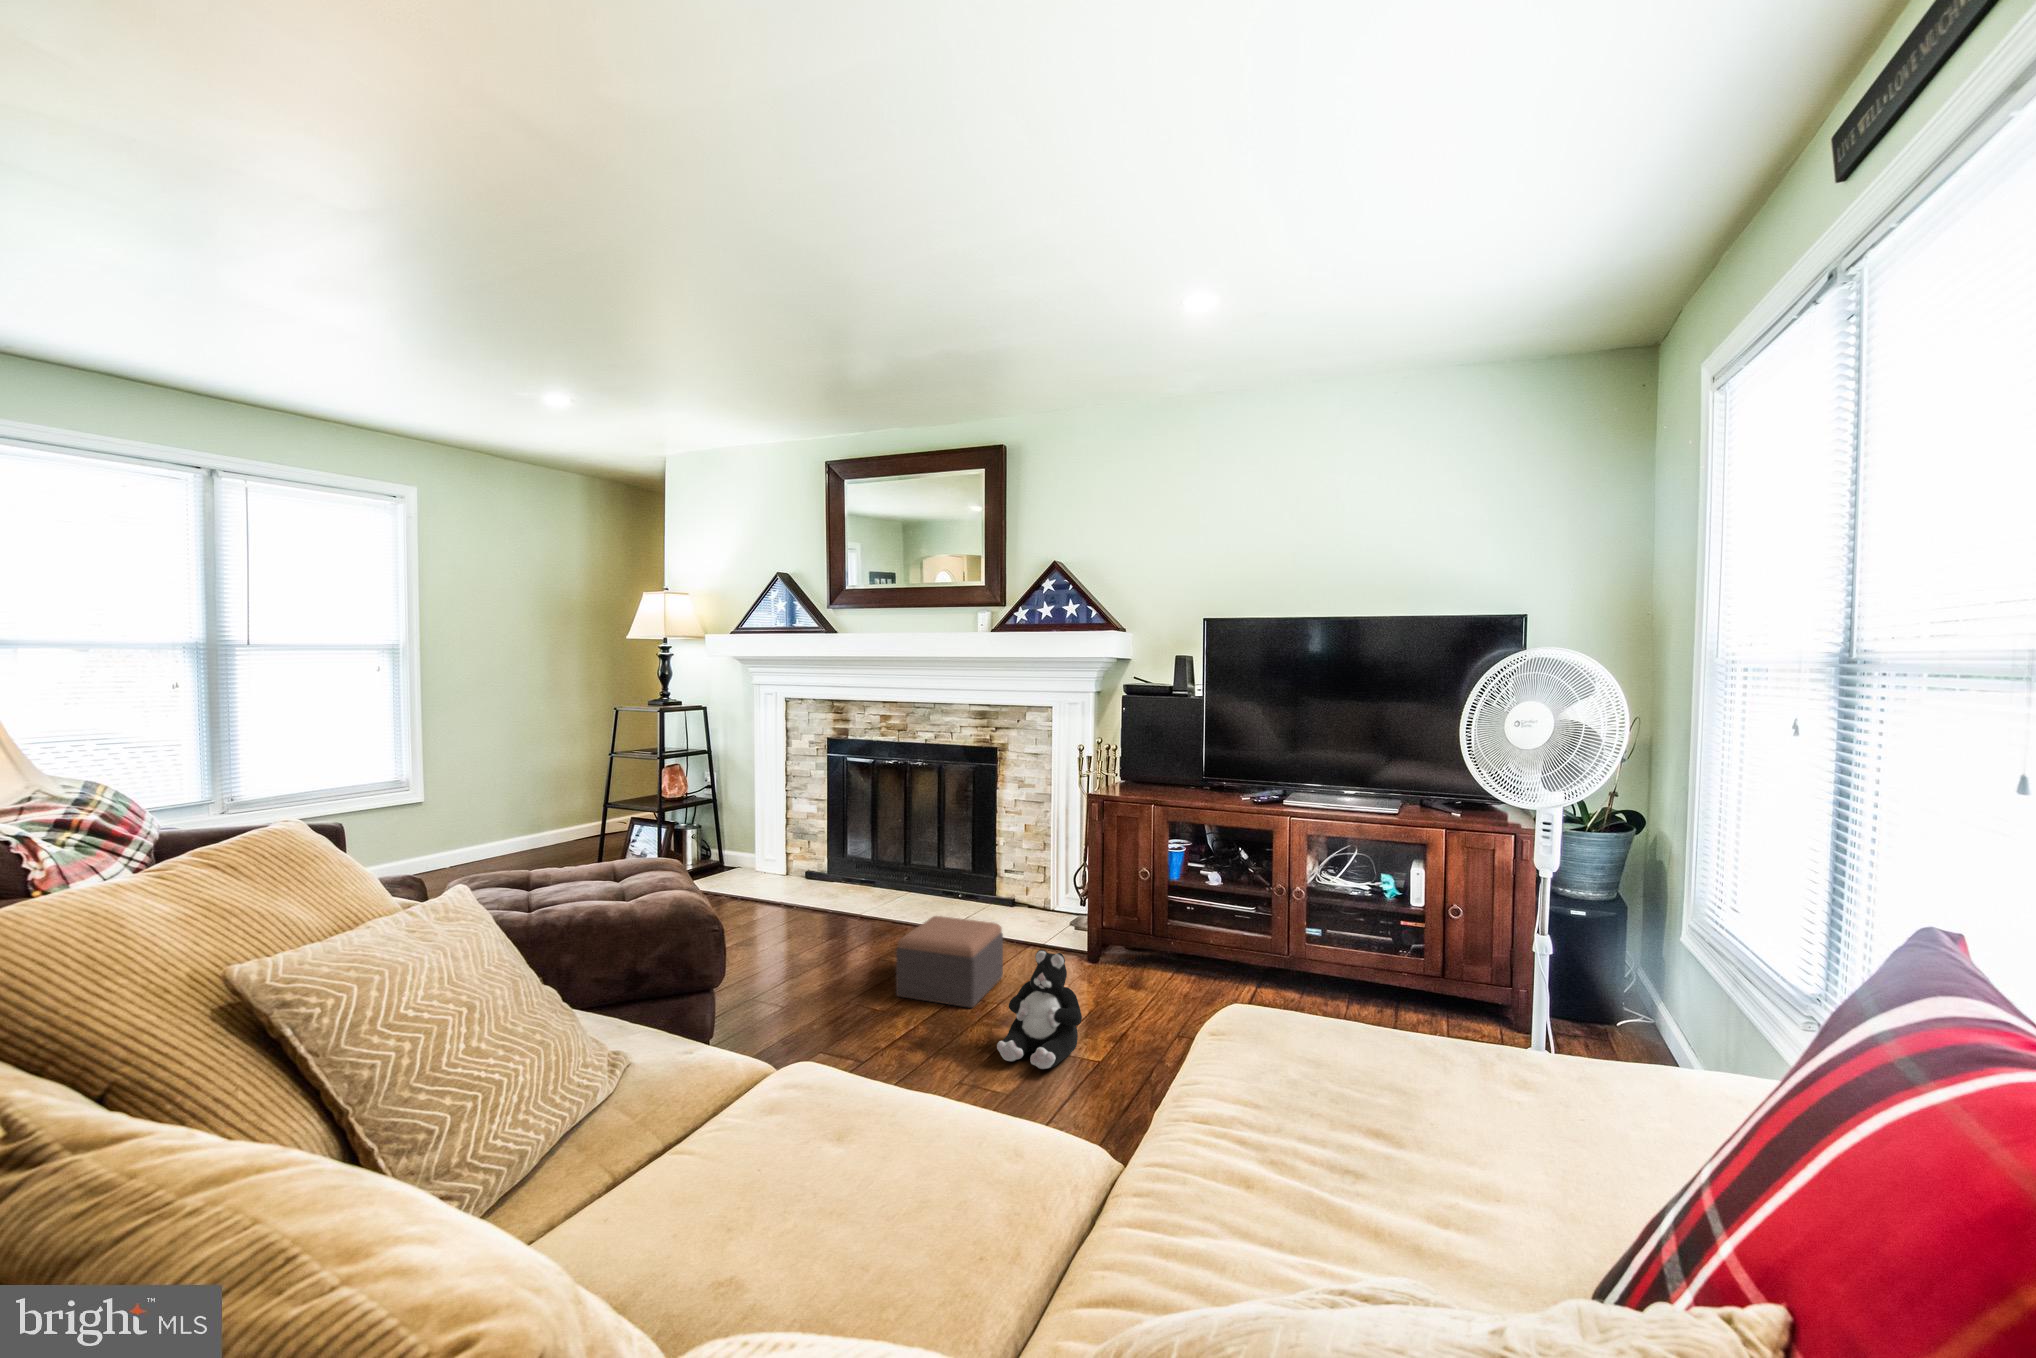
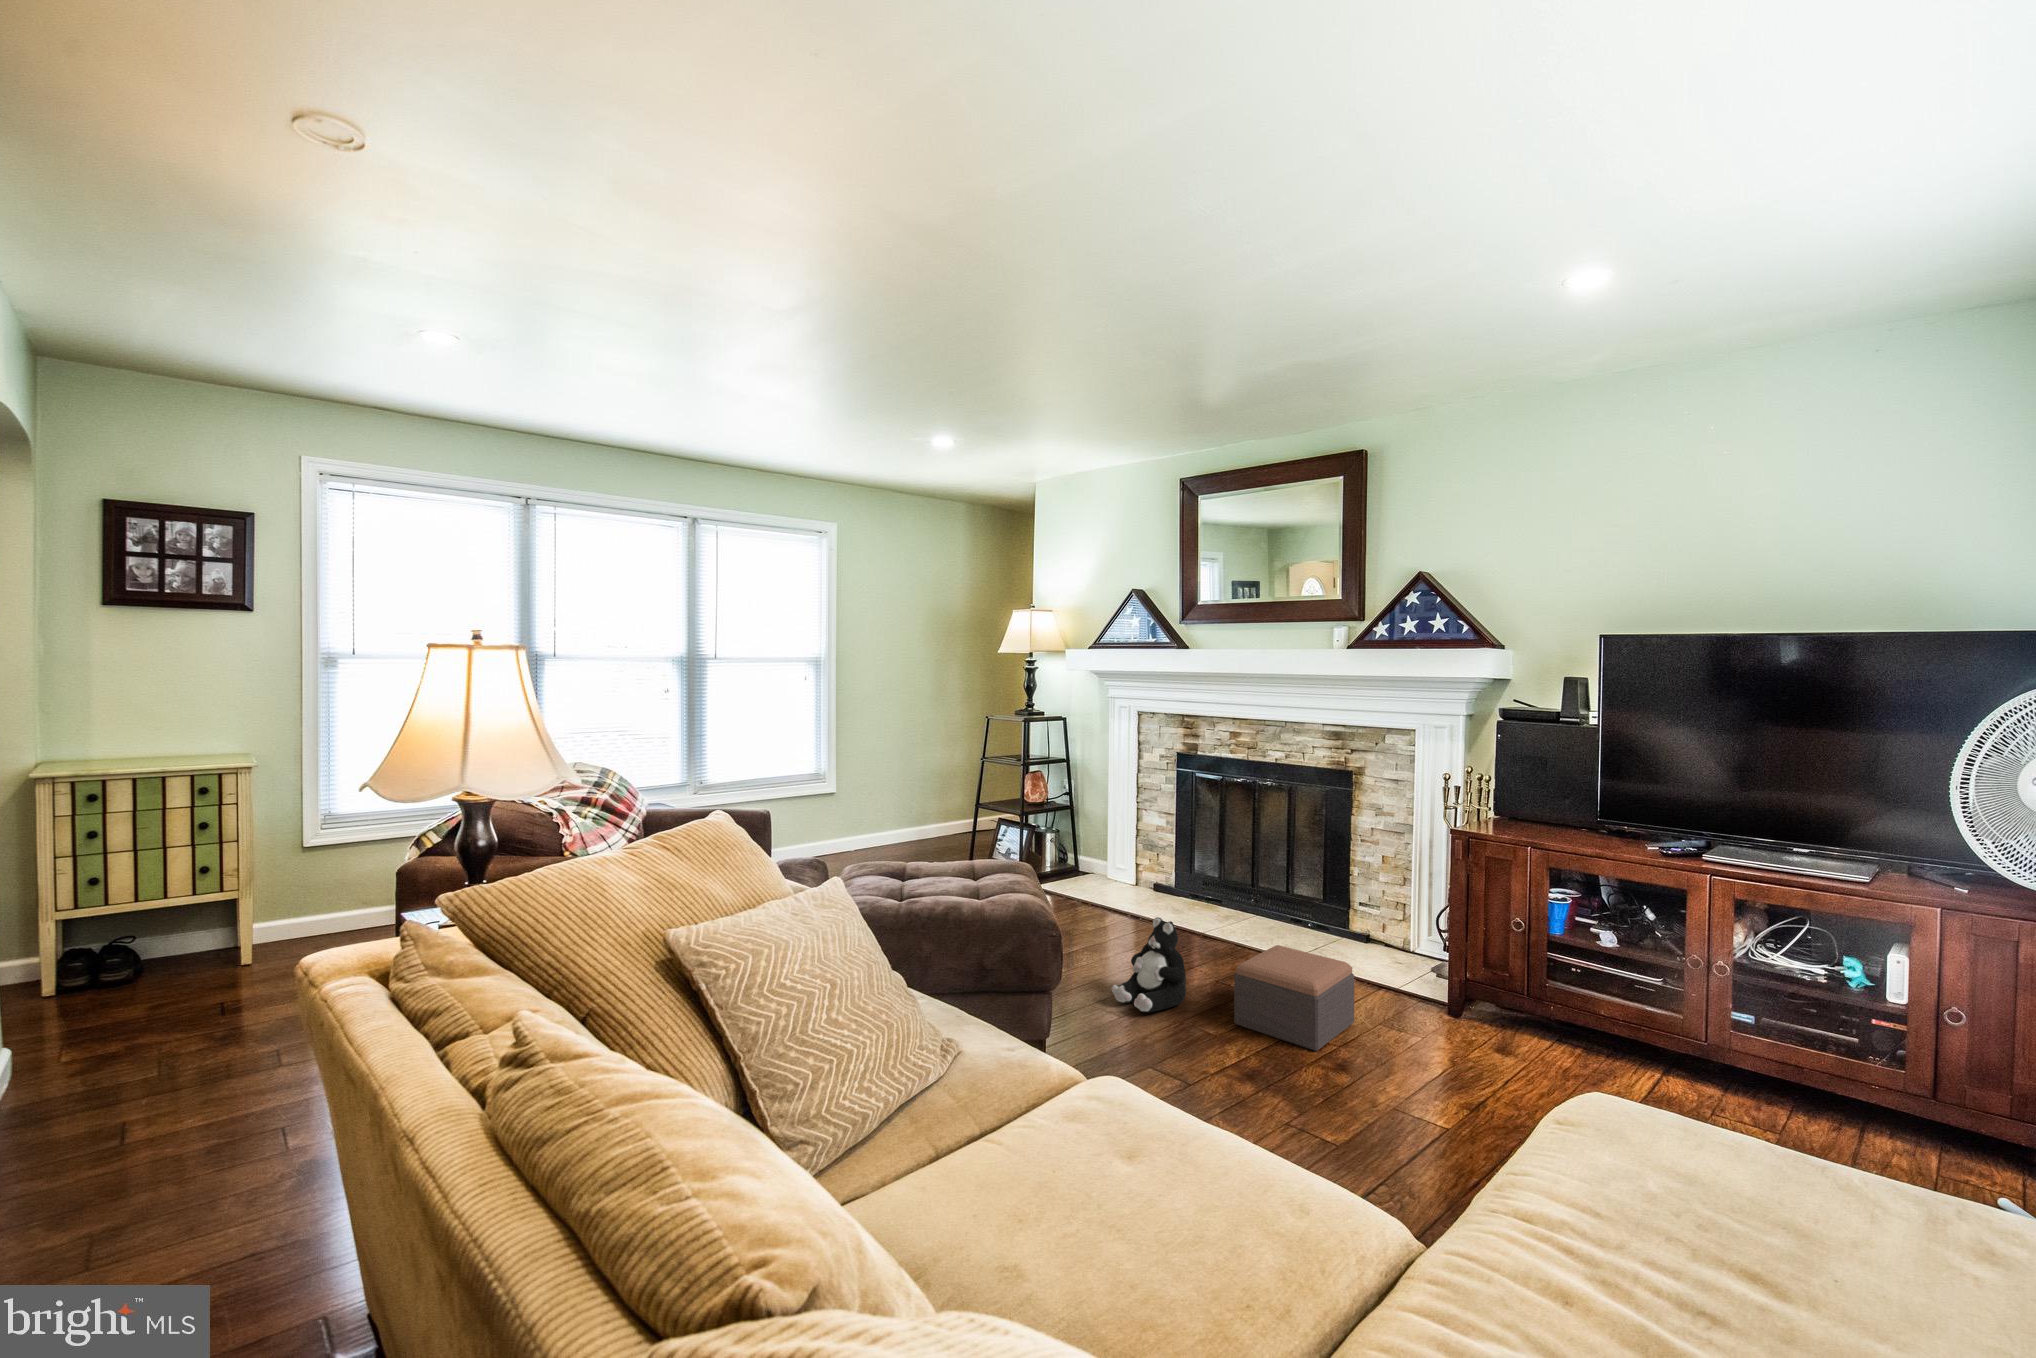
plush toy: present [997,950,1082,1069] -> present [1112,917,1186,1012]

